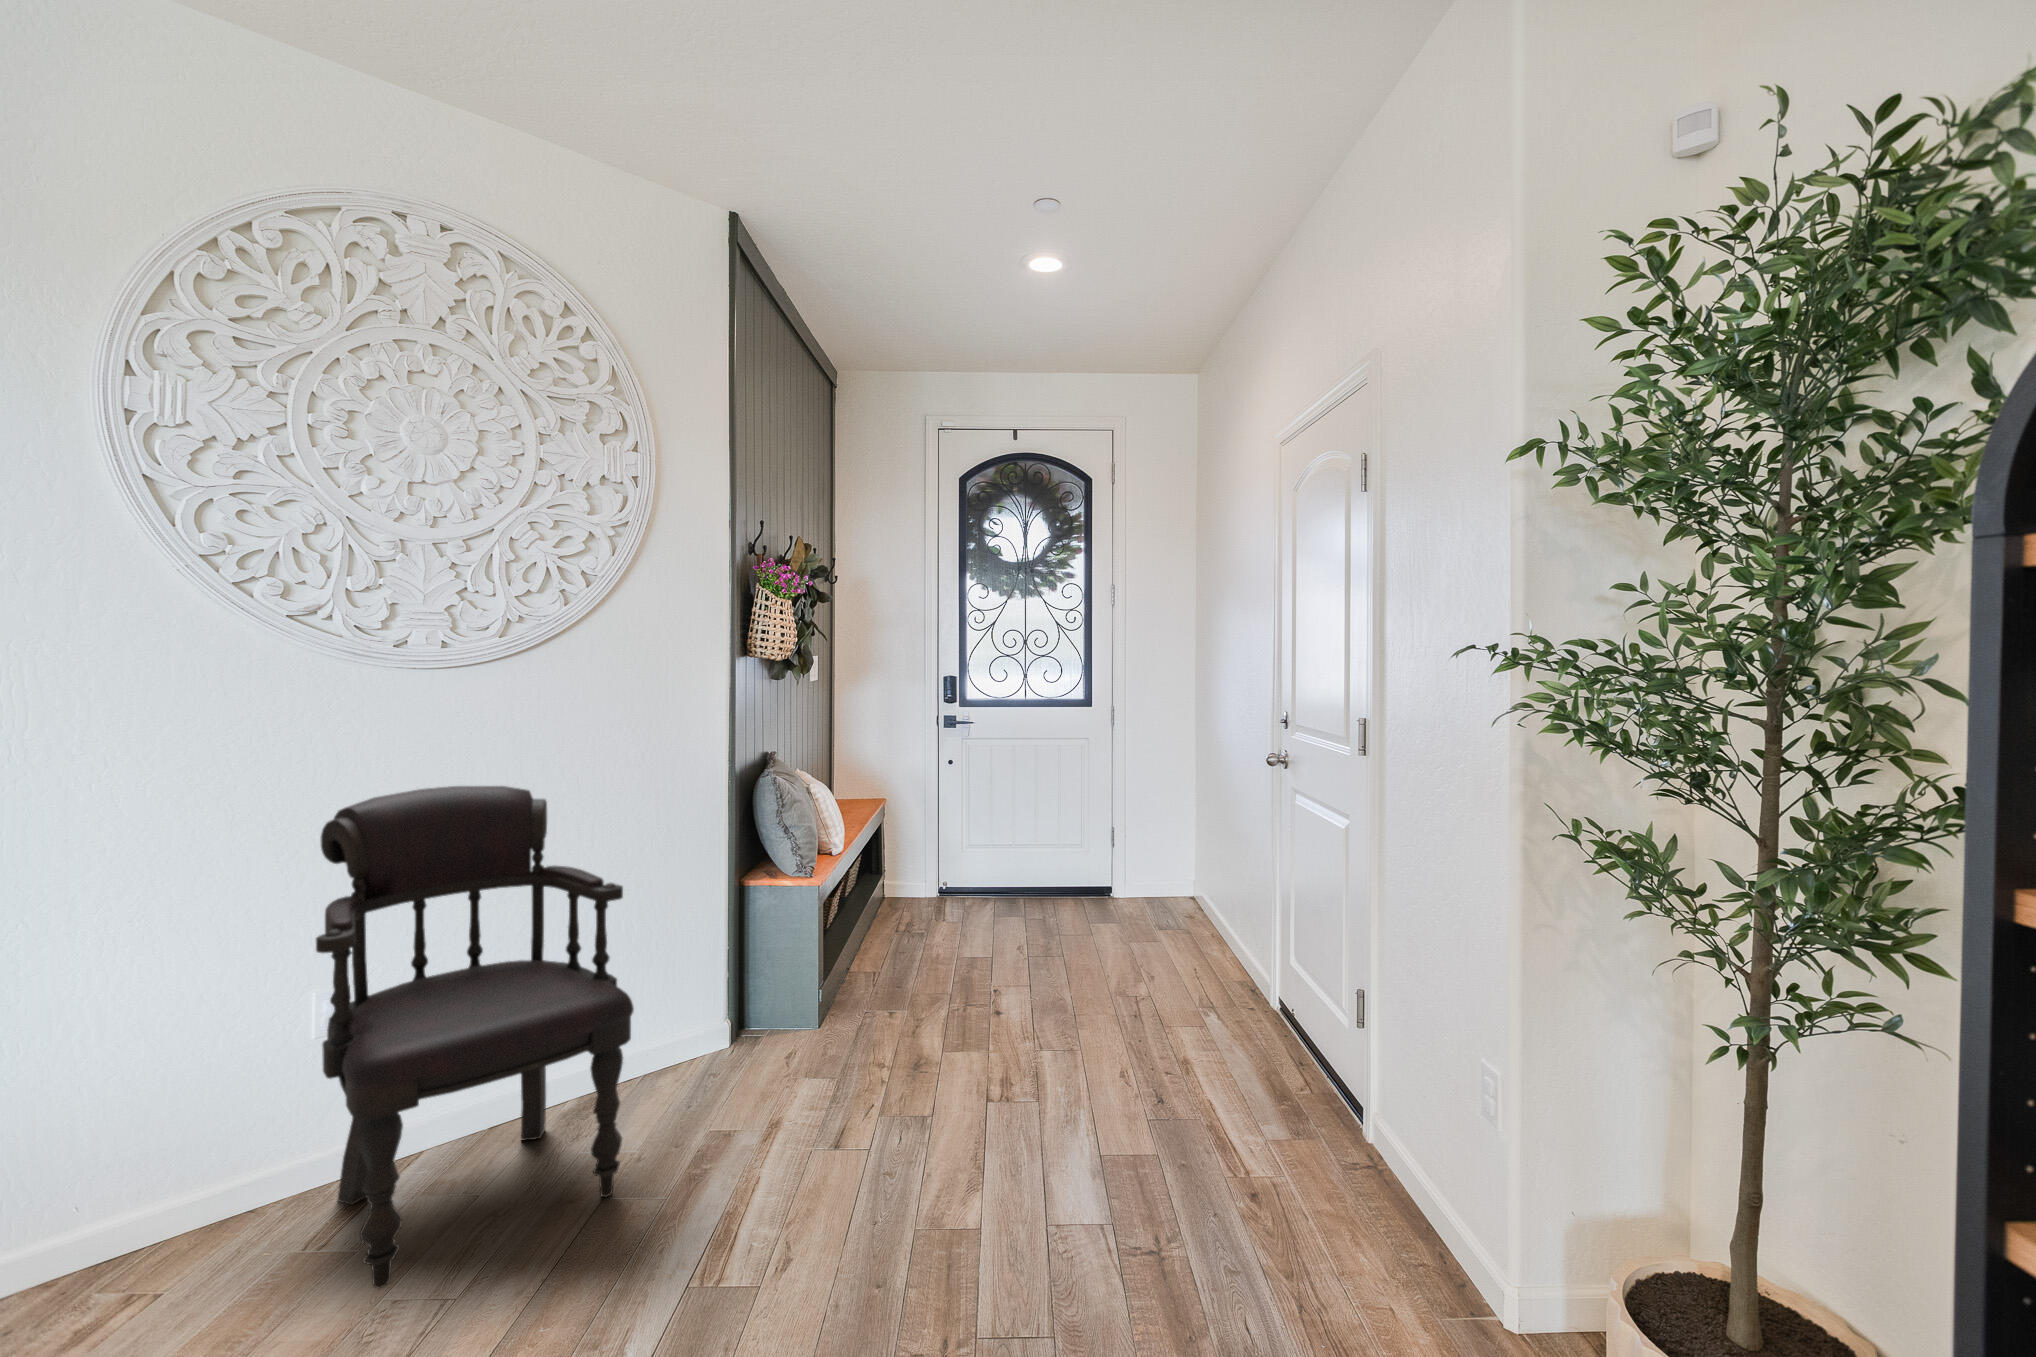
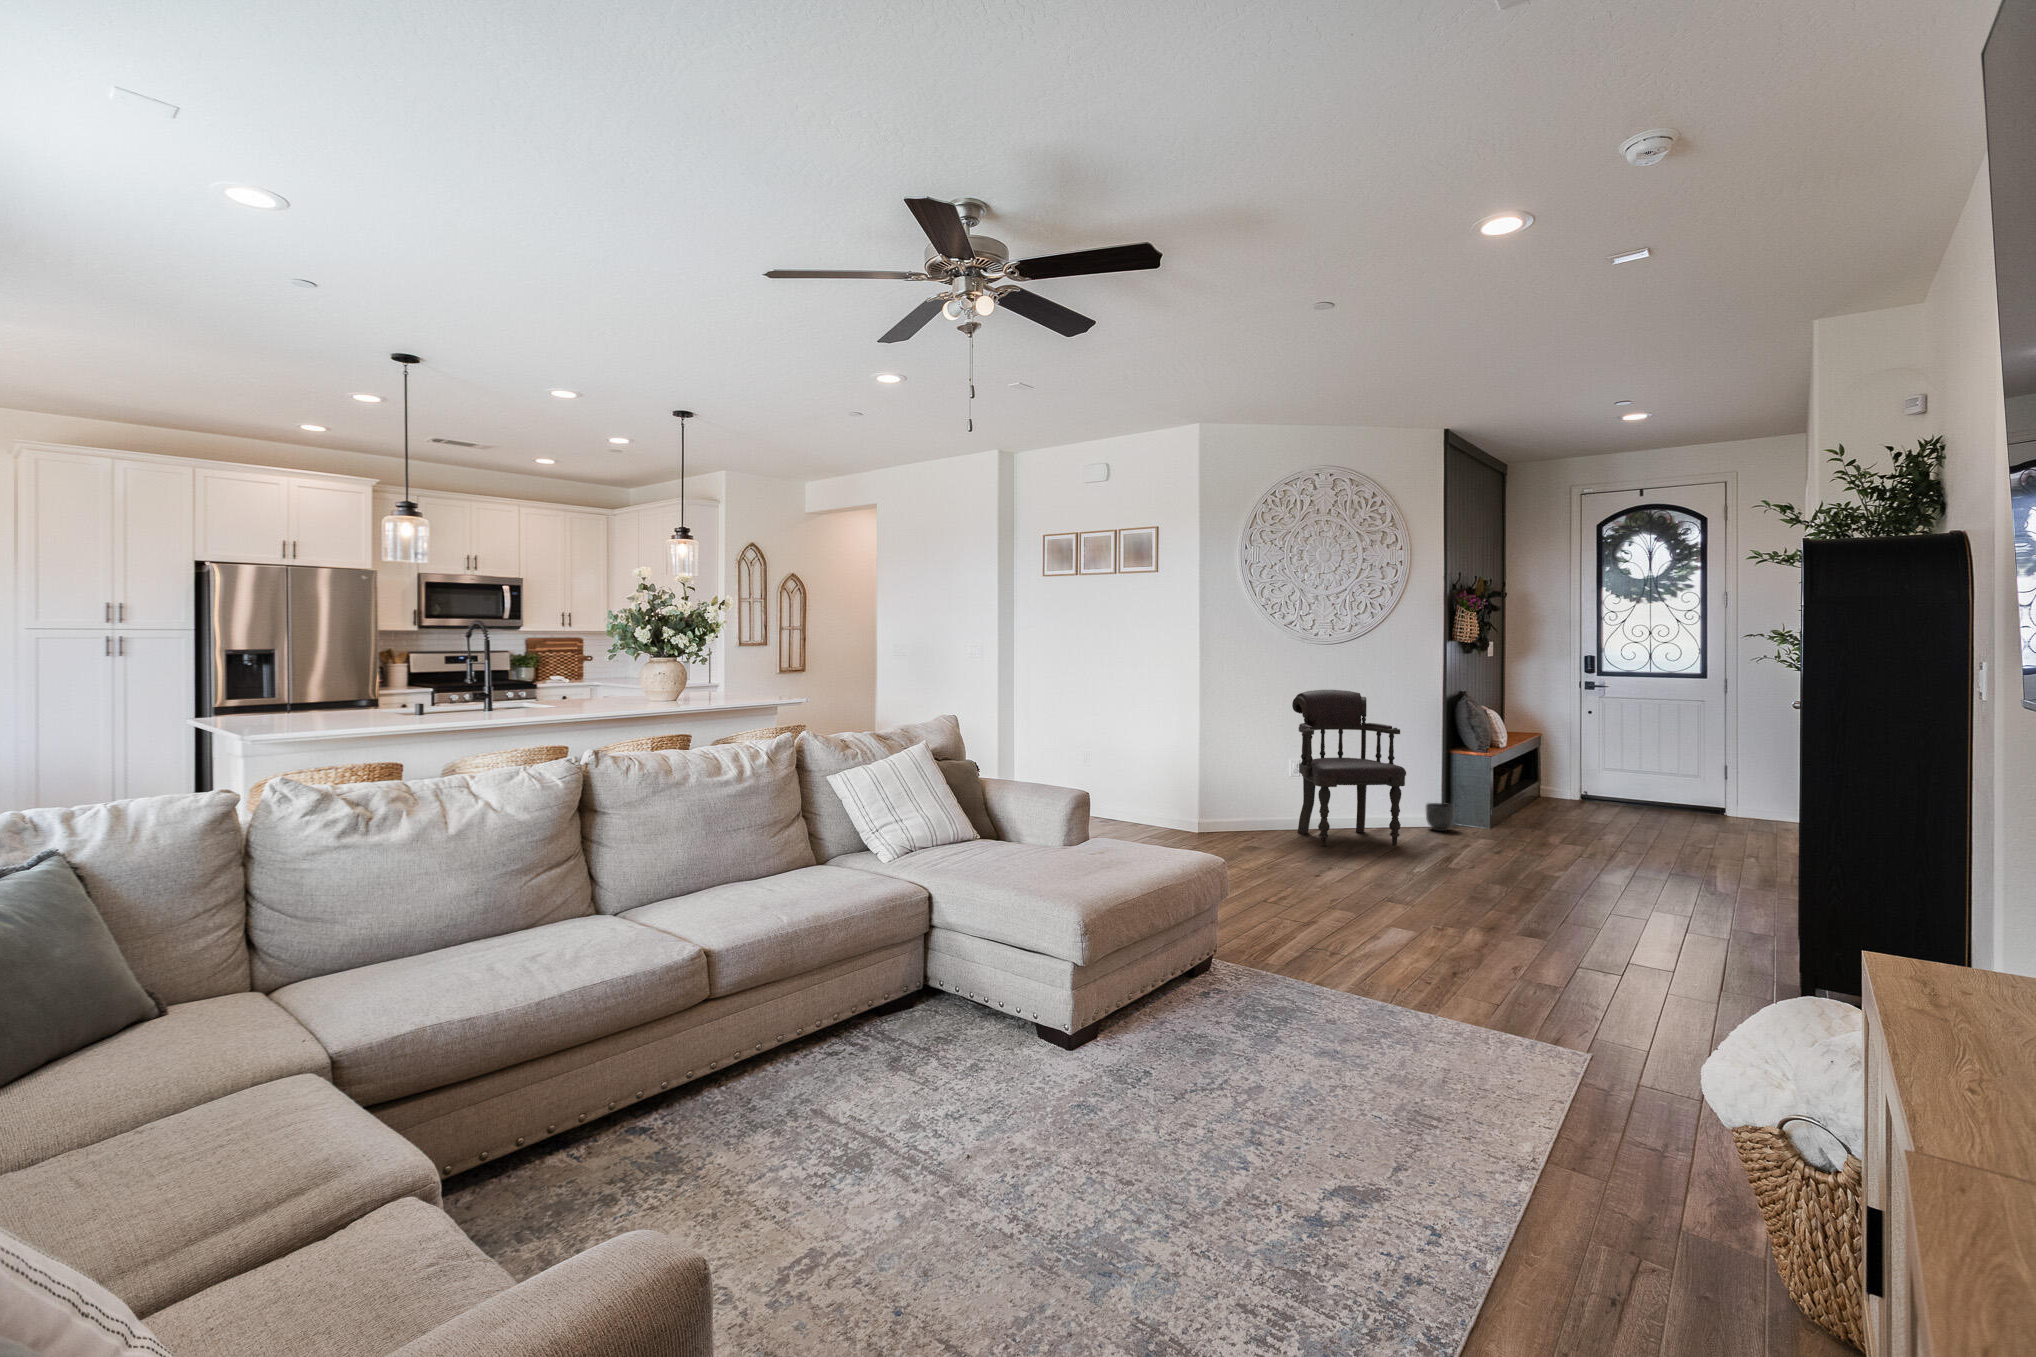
planter: none [695,1001,755,1071] -> present [1426,803,1455,831]

